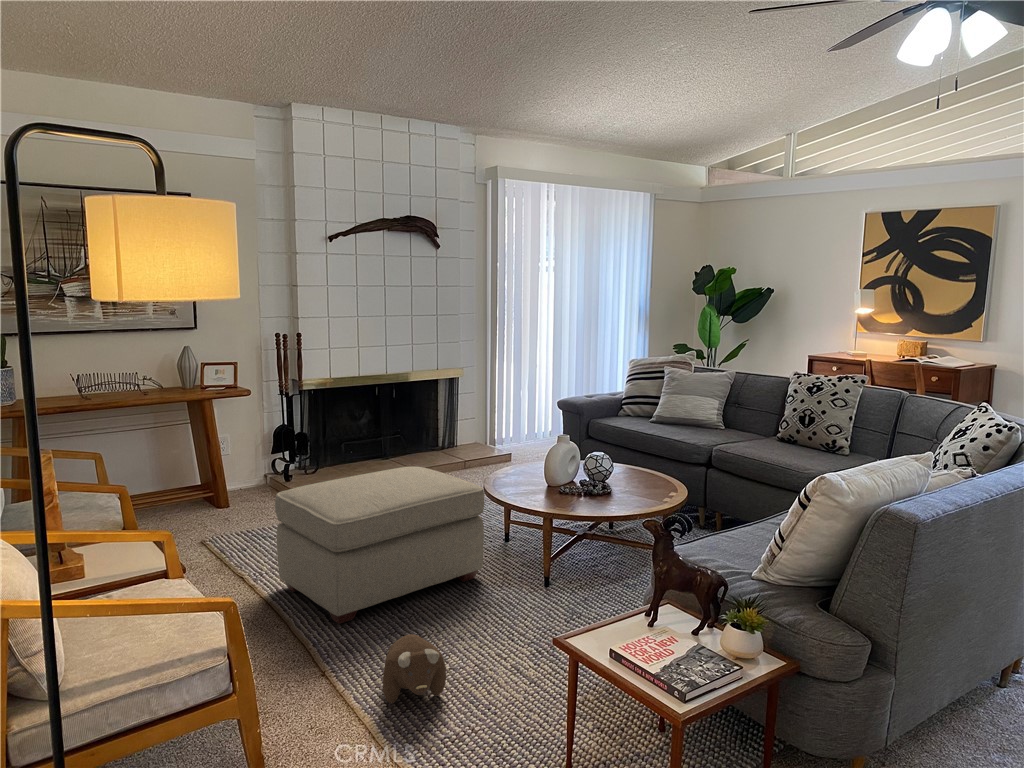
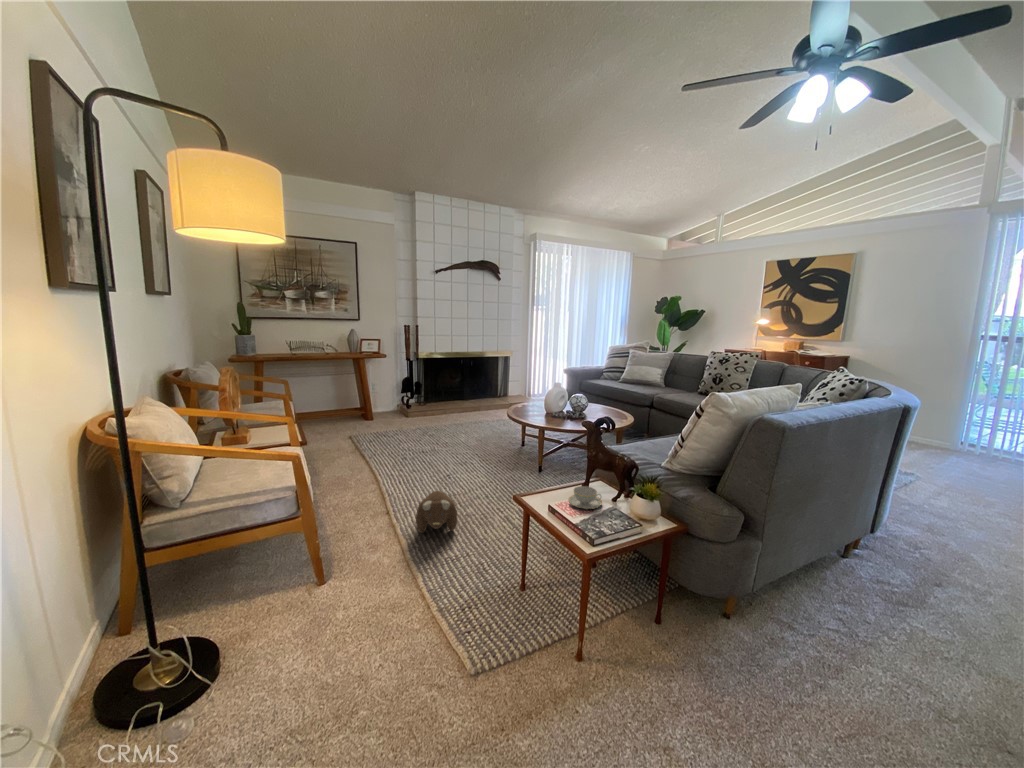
ottoman: present [275,466,484,624] -> none [380,398,504,484]
teacup: none [635,617,682,651] -> present [569,486,602,509]

